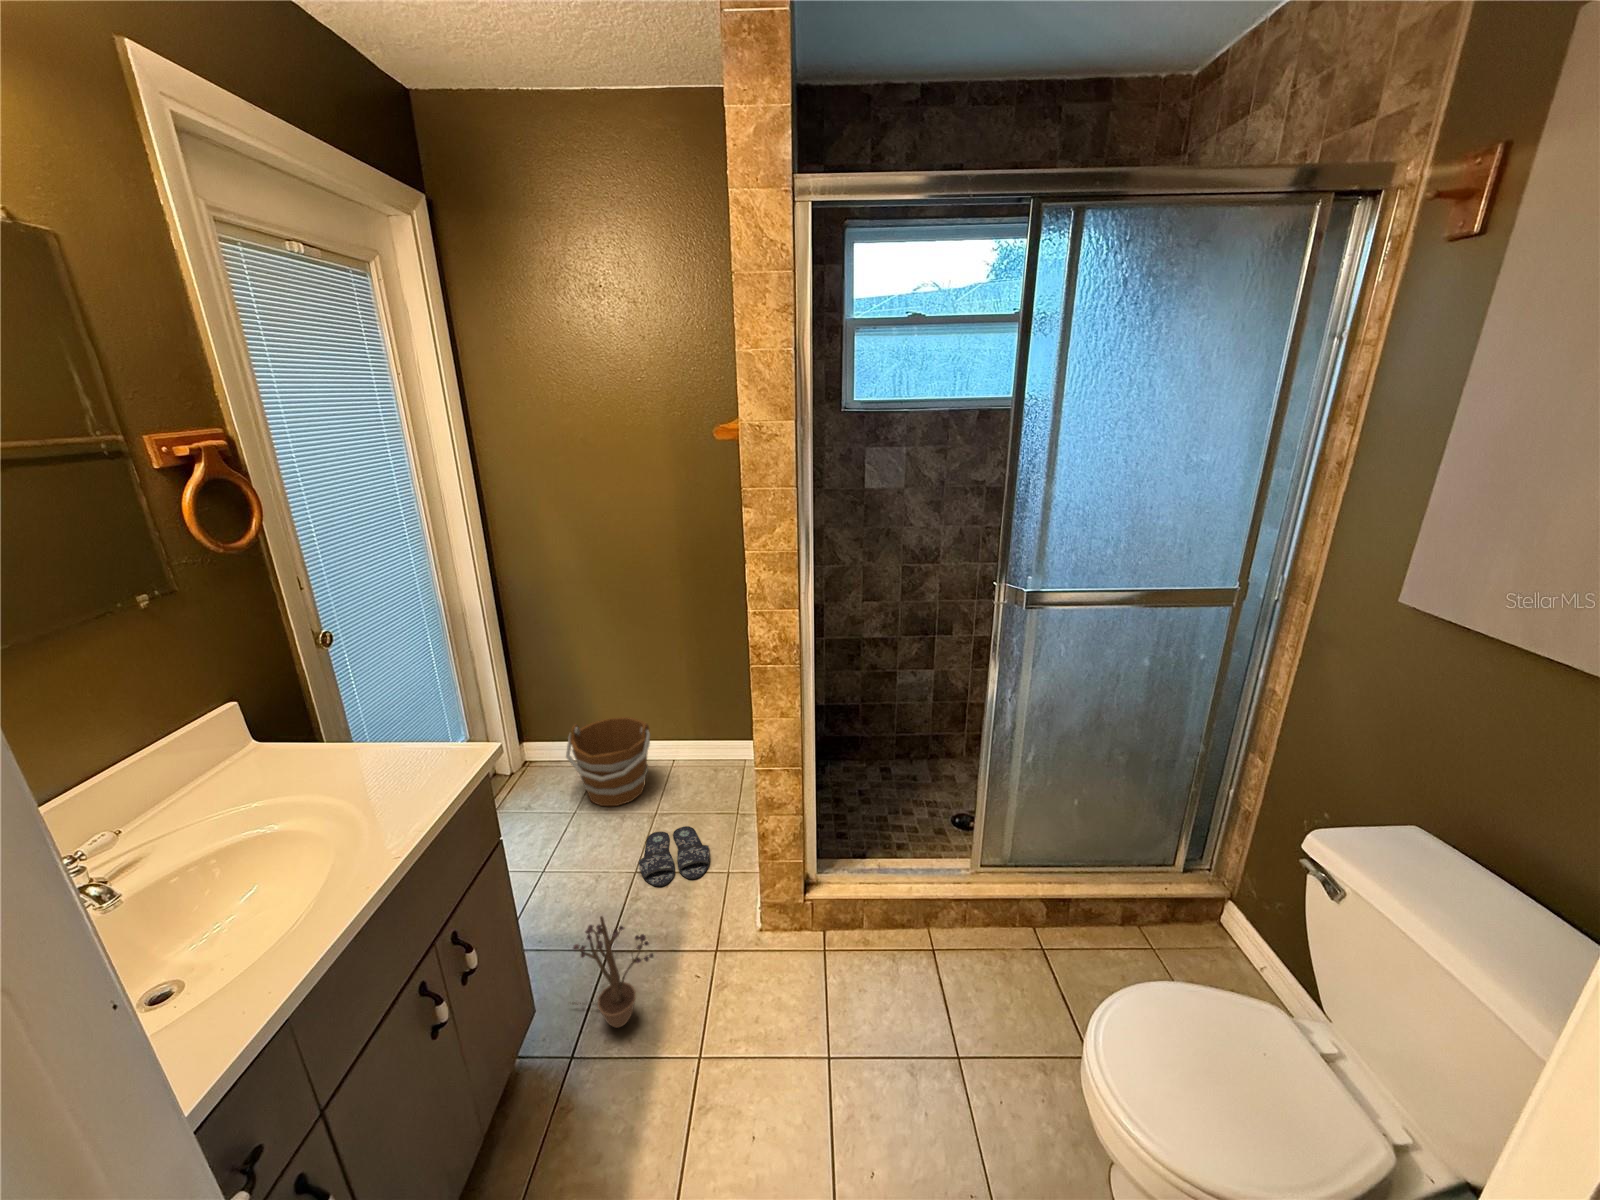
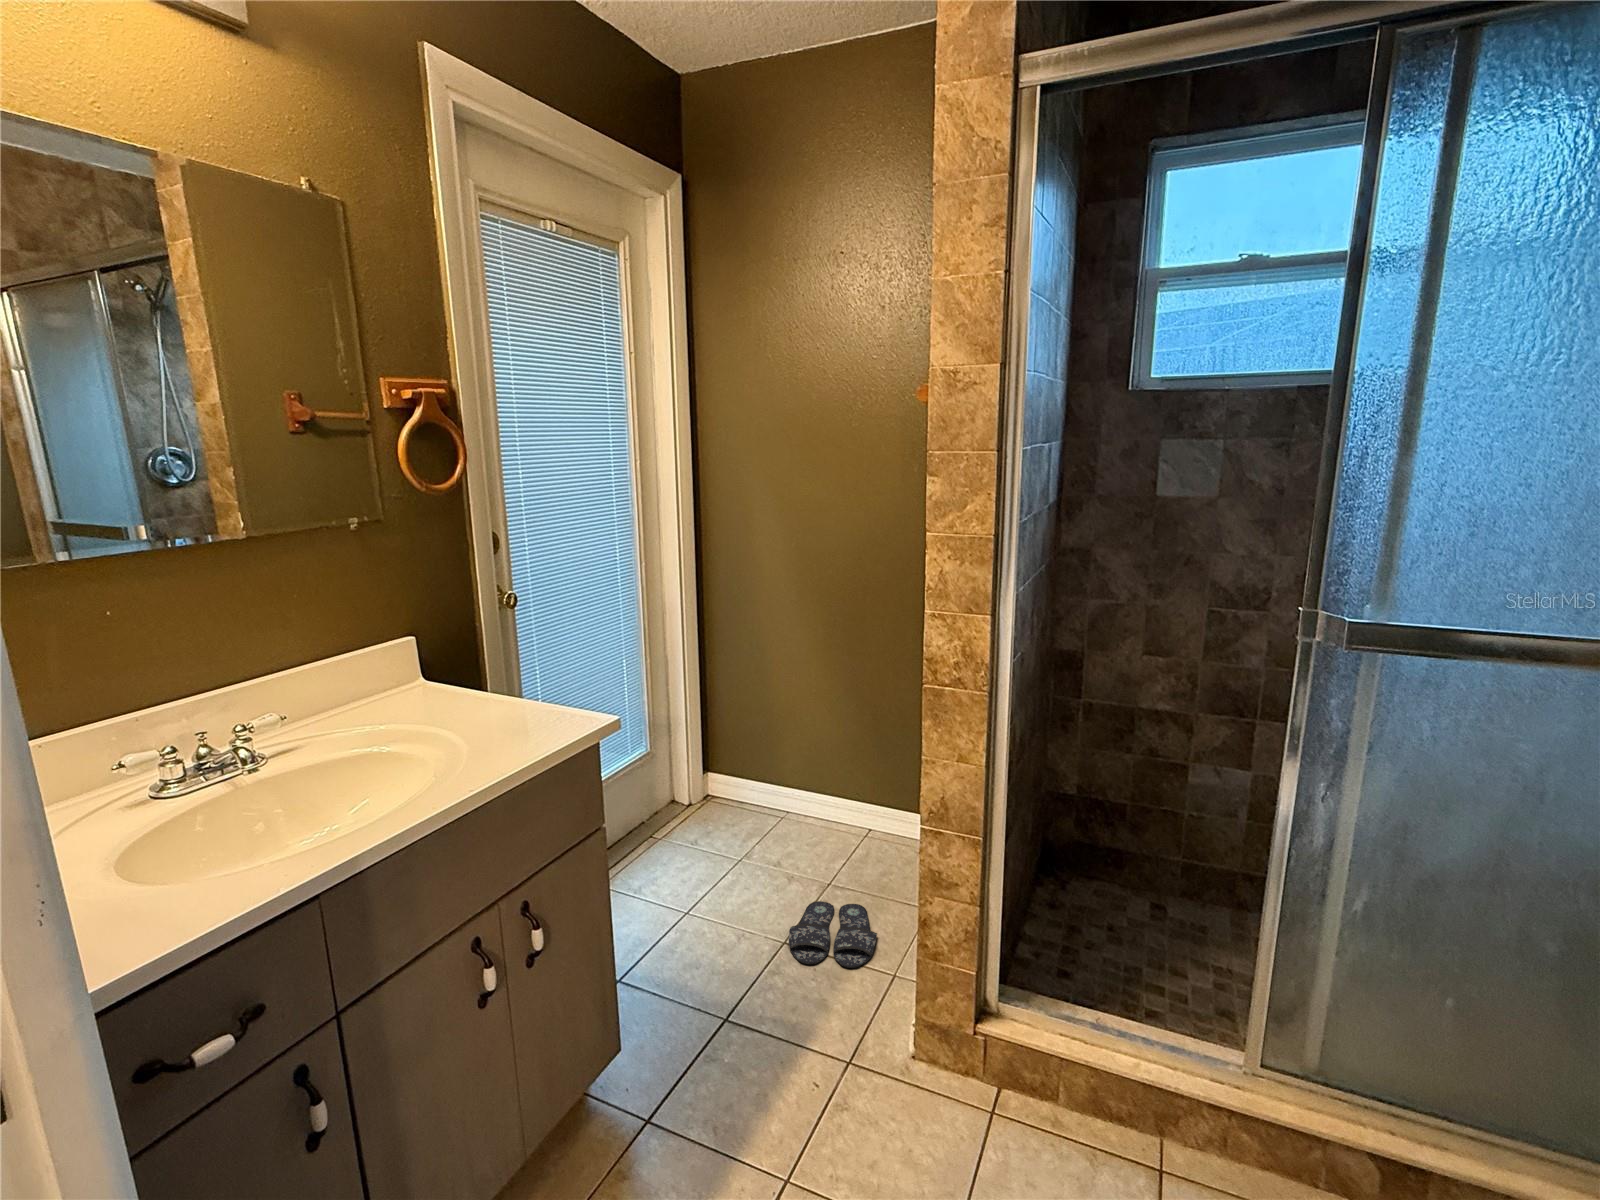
bucket: present [566,717,650,806] -> none [739,753,837,861]
decorative plant: present [569,916,653,1028] -> none [664,956,755,1109]

